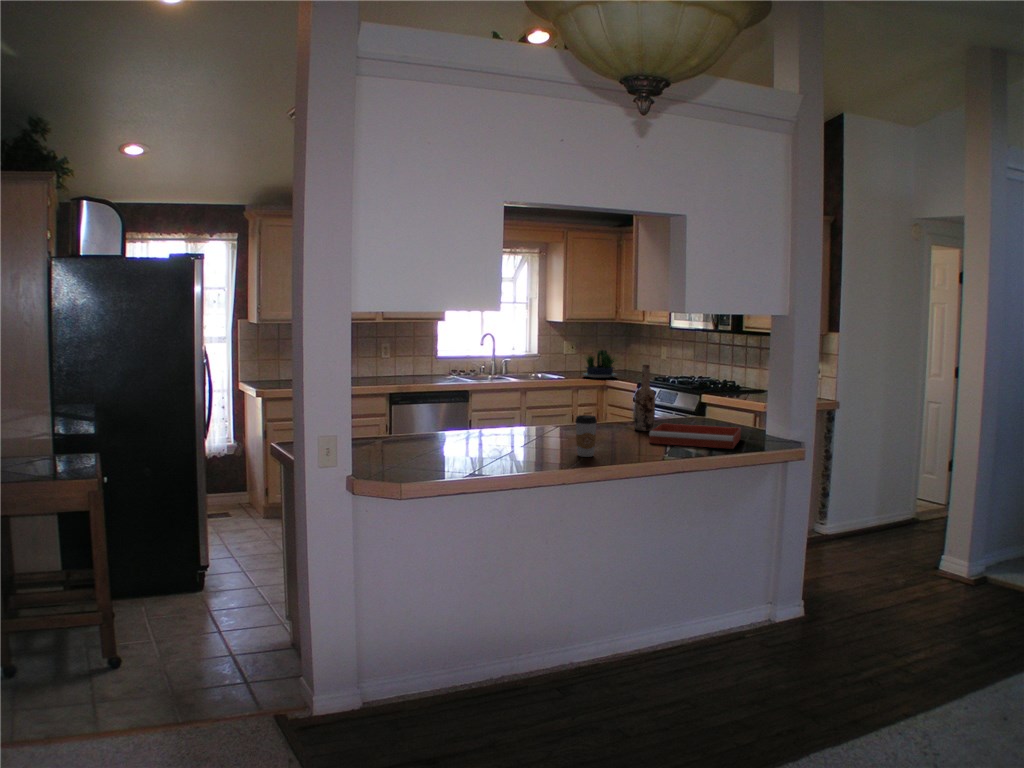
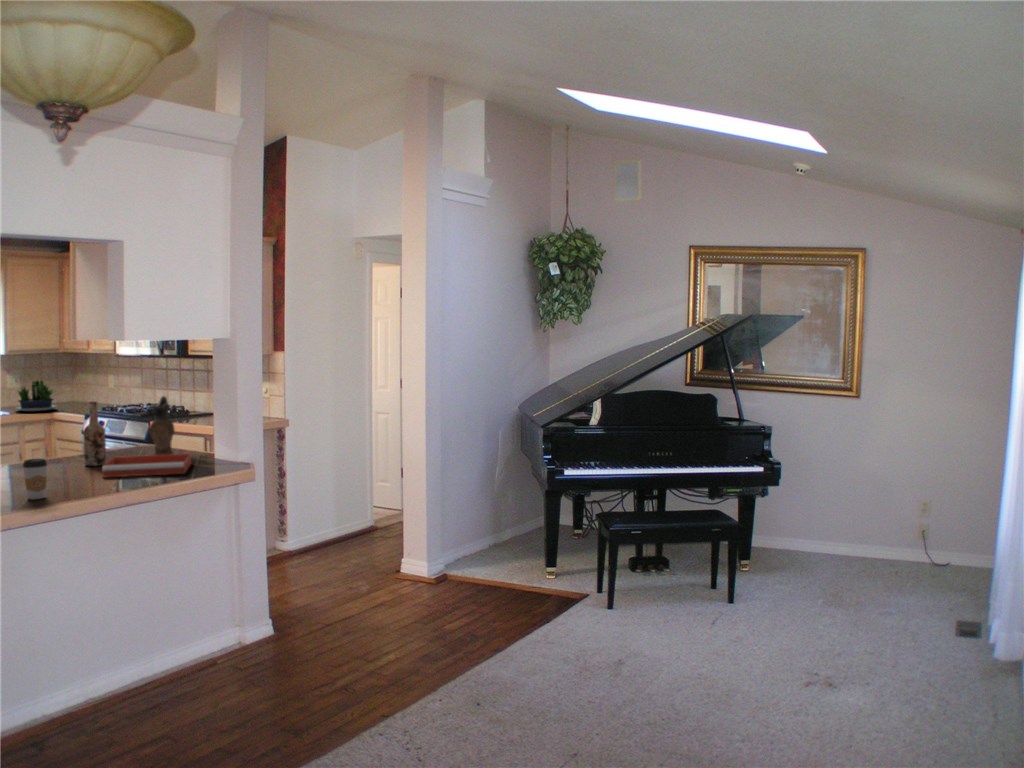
ceramic pitcher: none [698,364,724,428] -> present [149,396,175,455]

